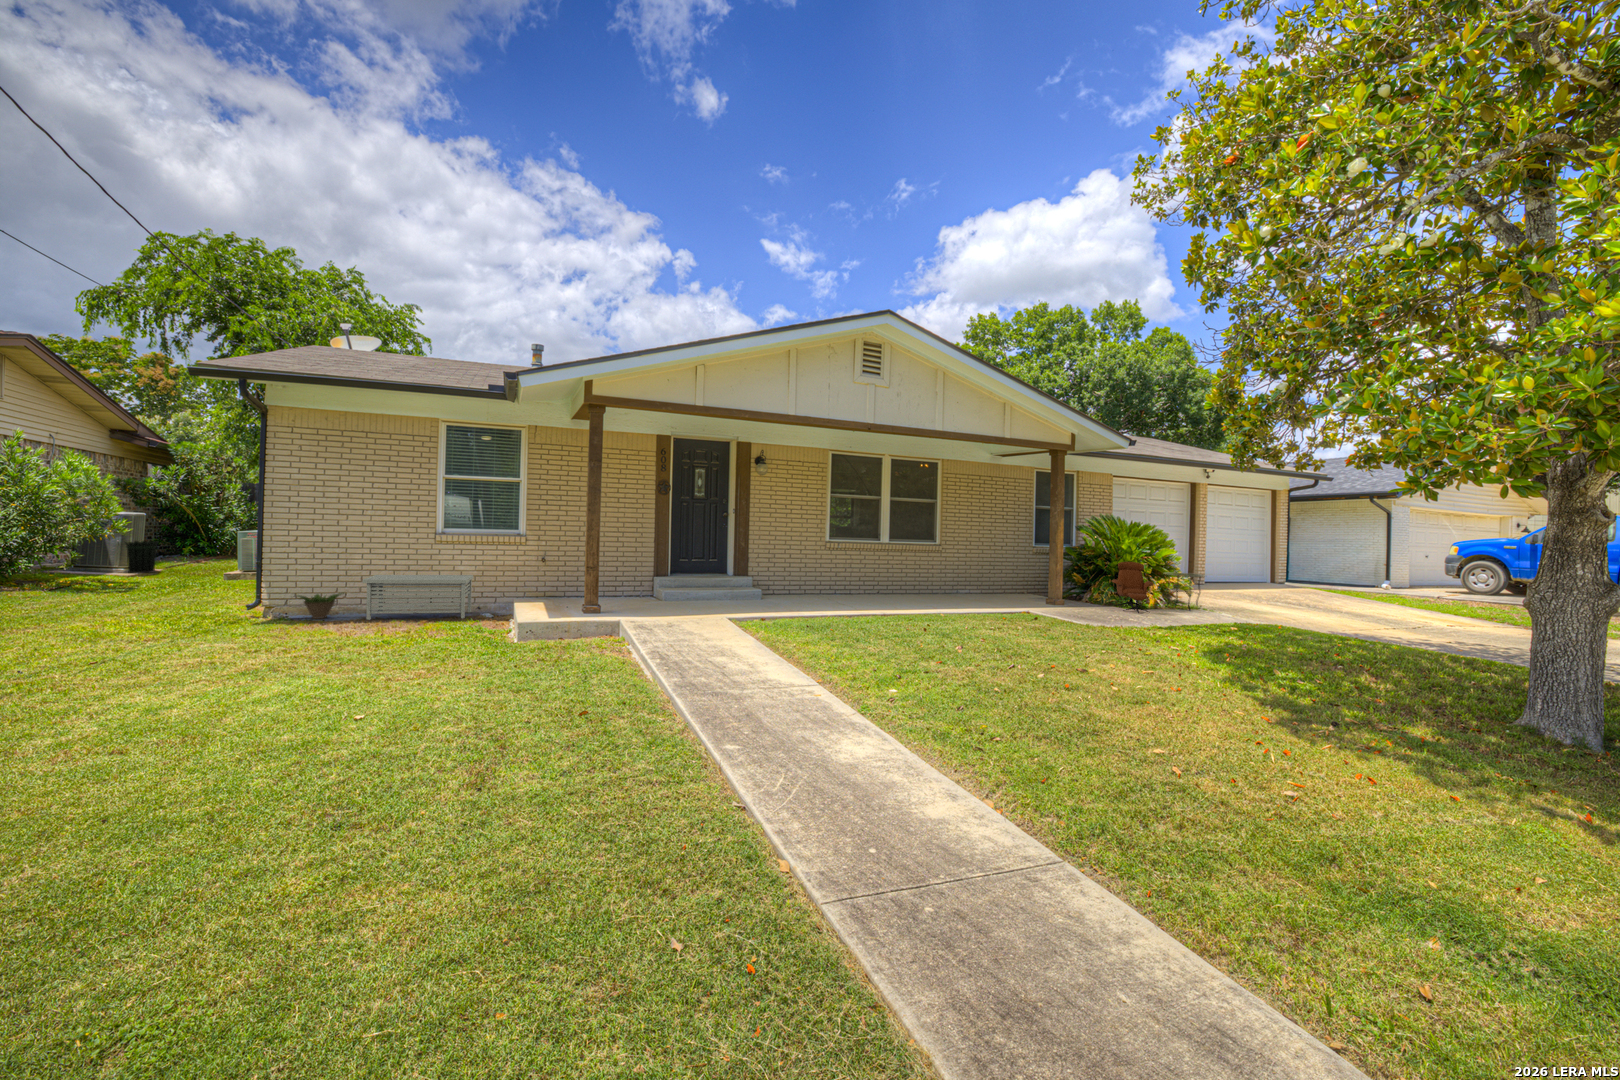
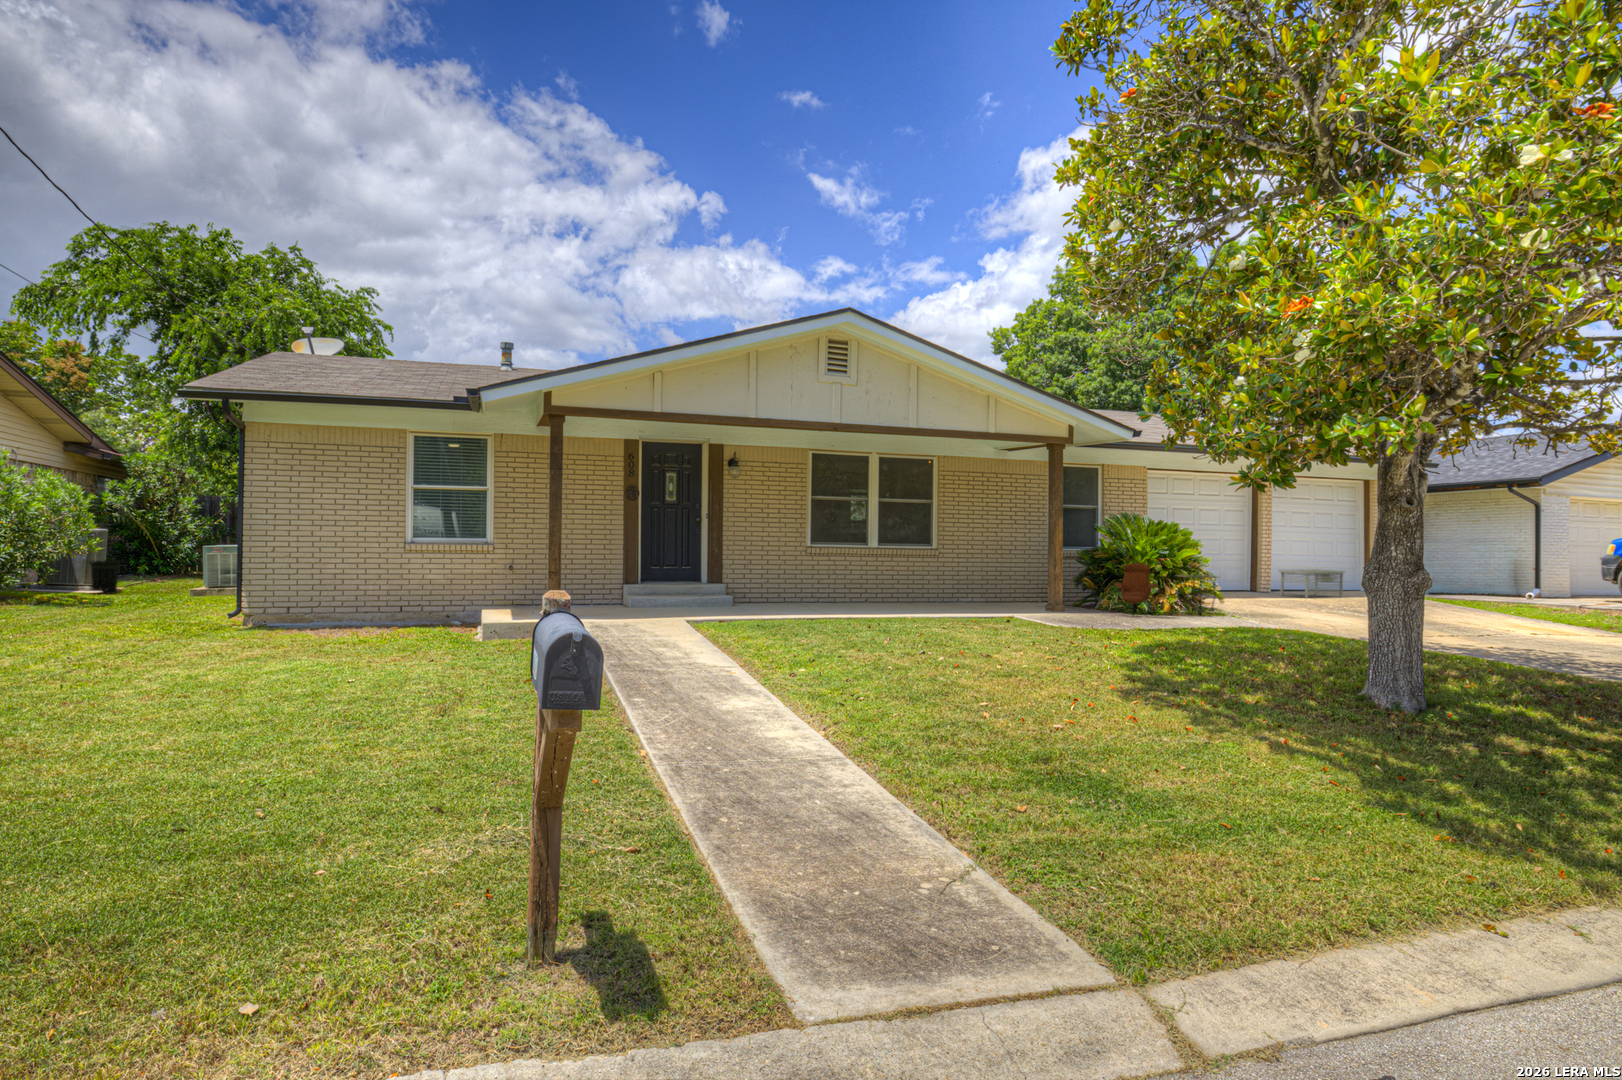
storage bench: present [363,575,473,620] -> present [1279,569,1345,598]
decorative plant: present [298,593,344,619] -> none [275,599,324,624]

